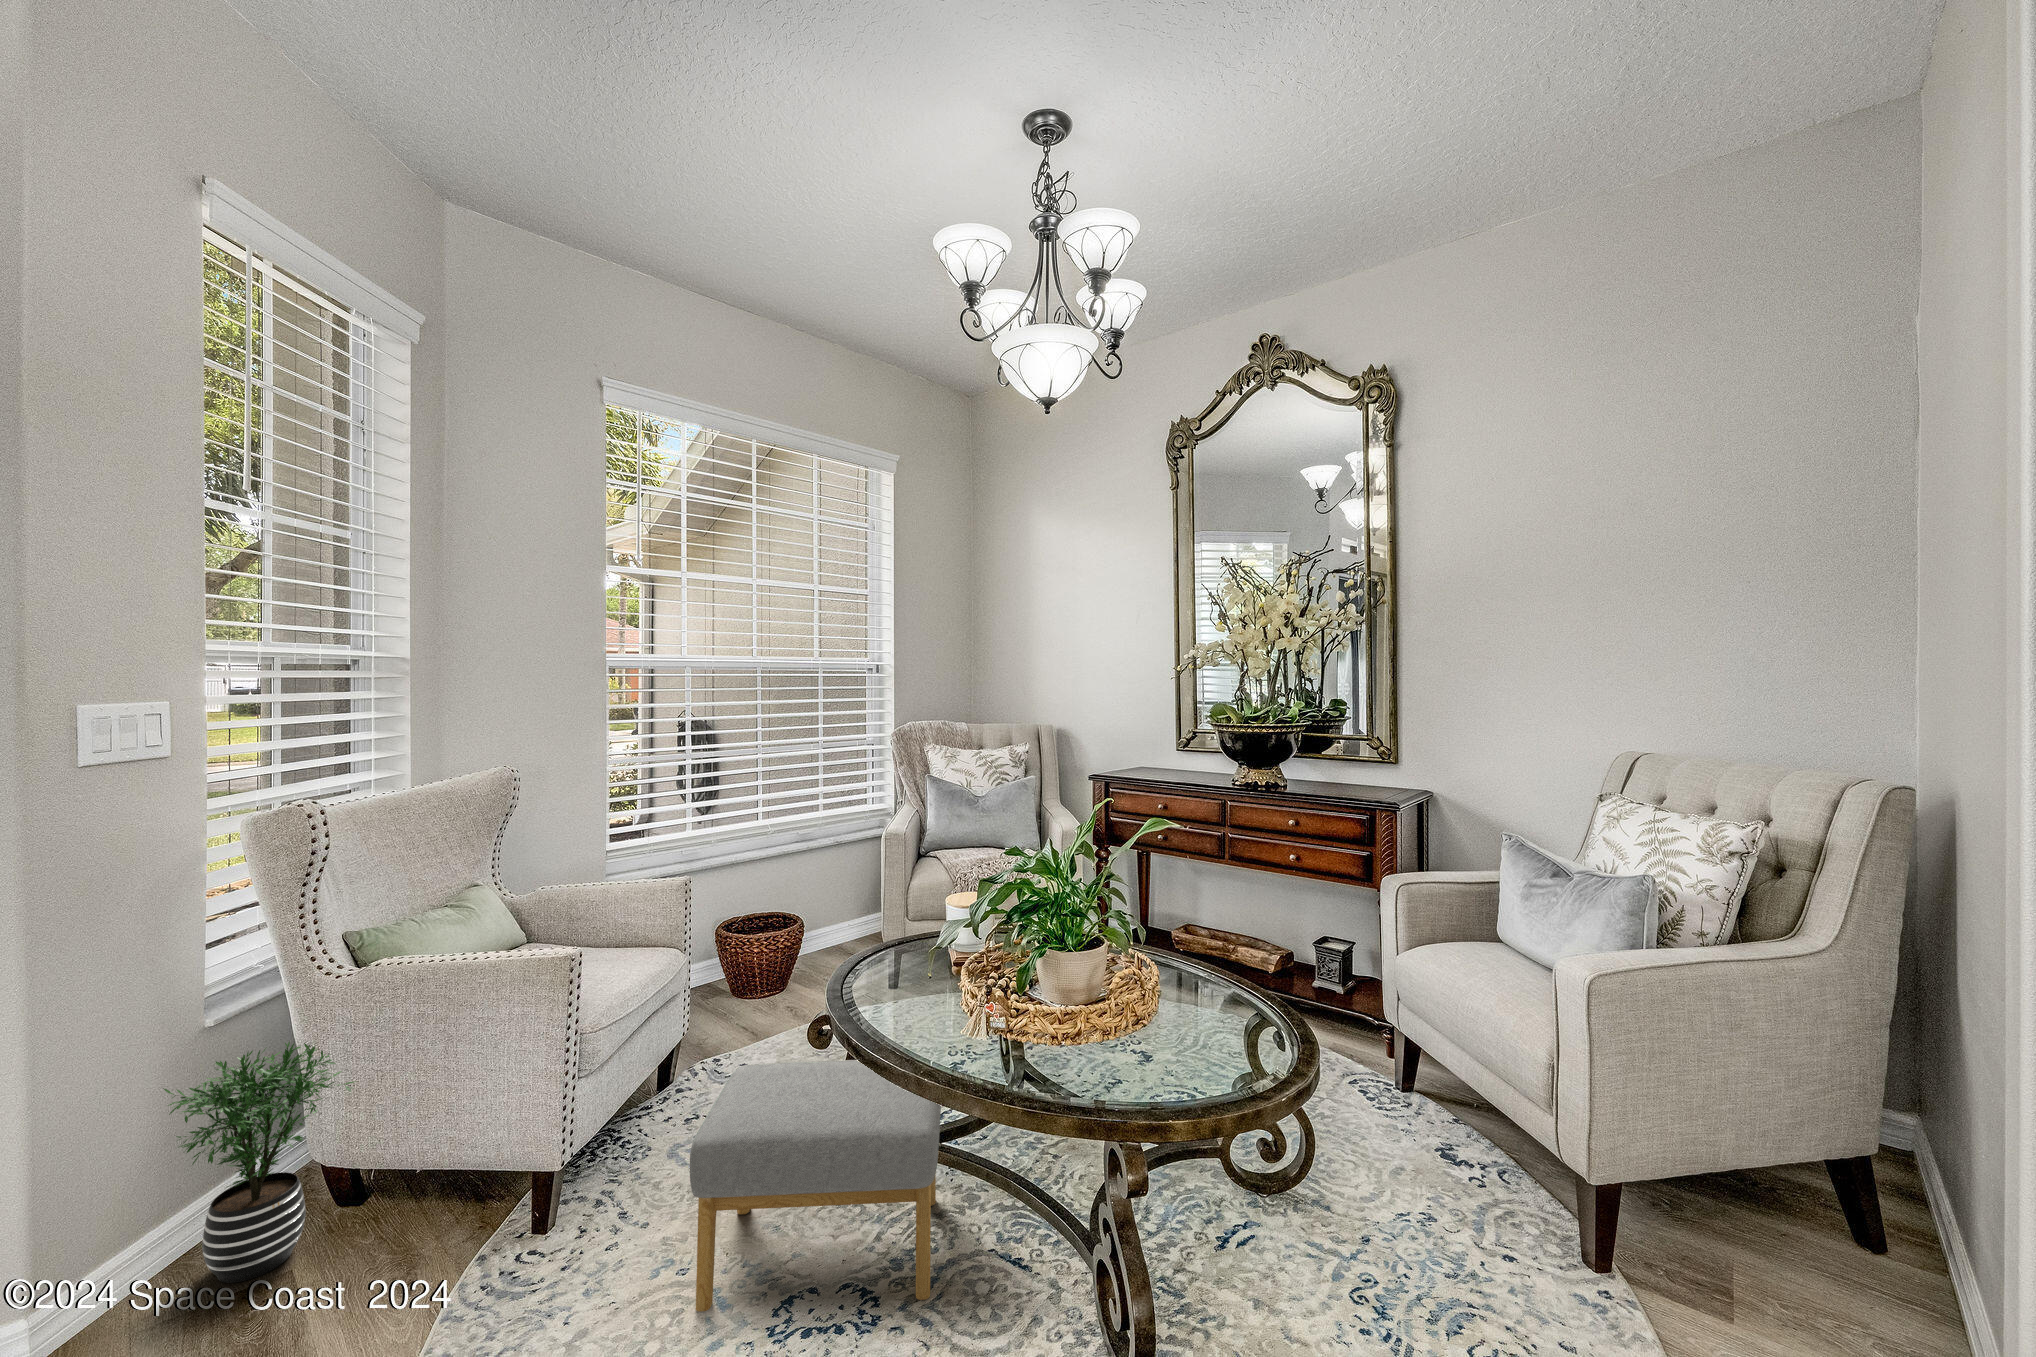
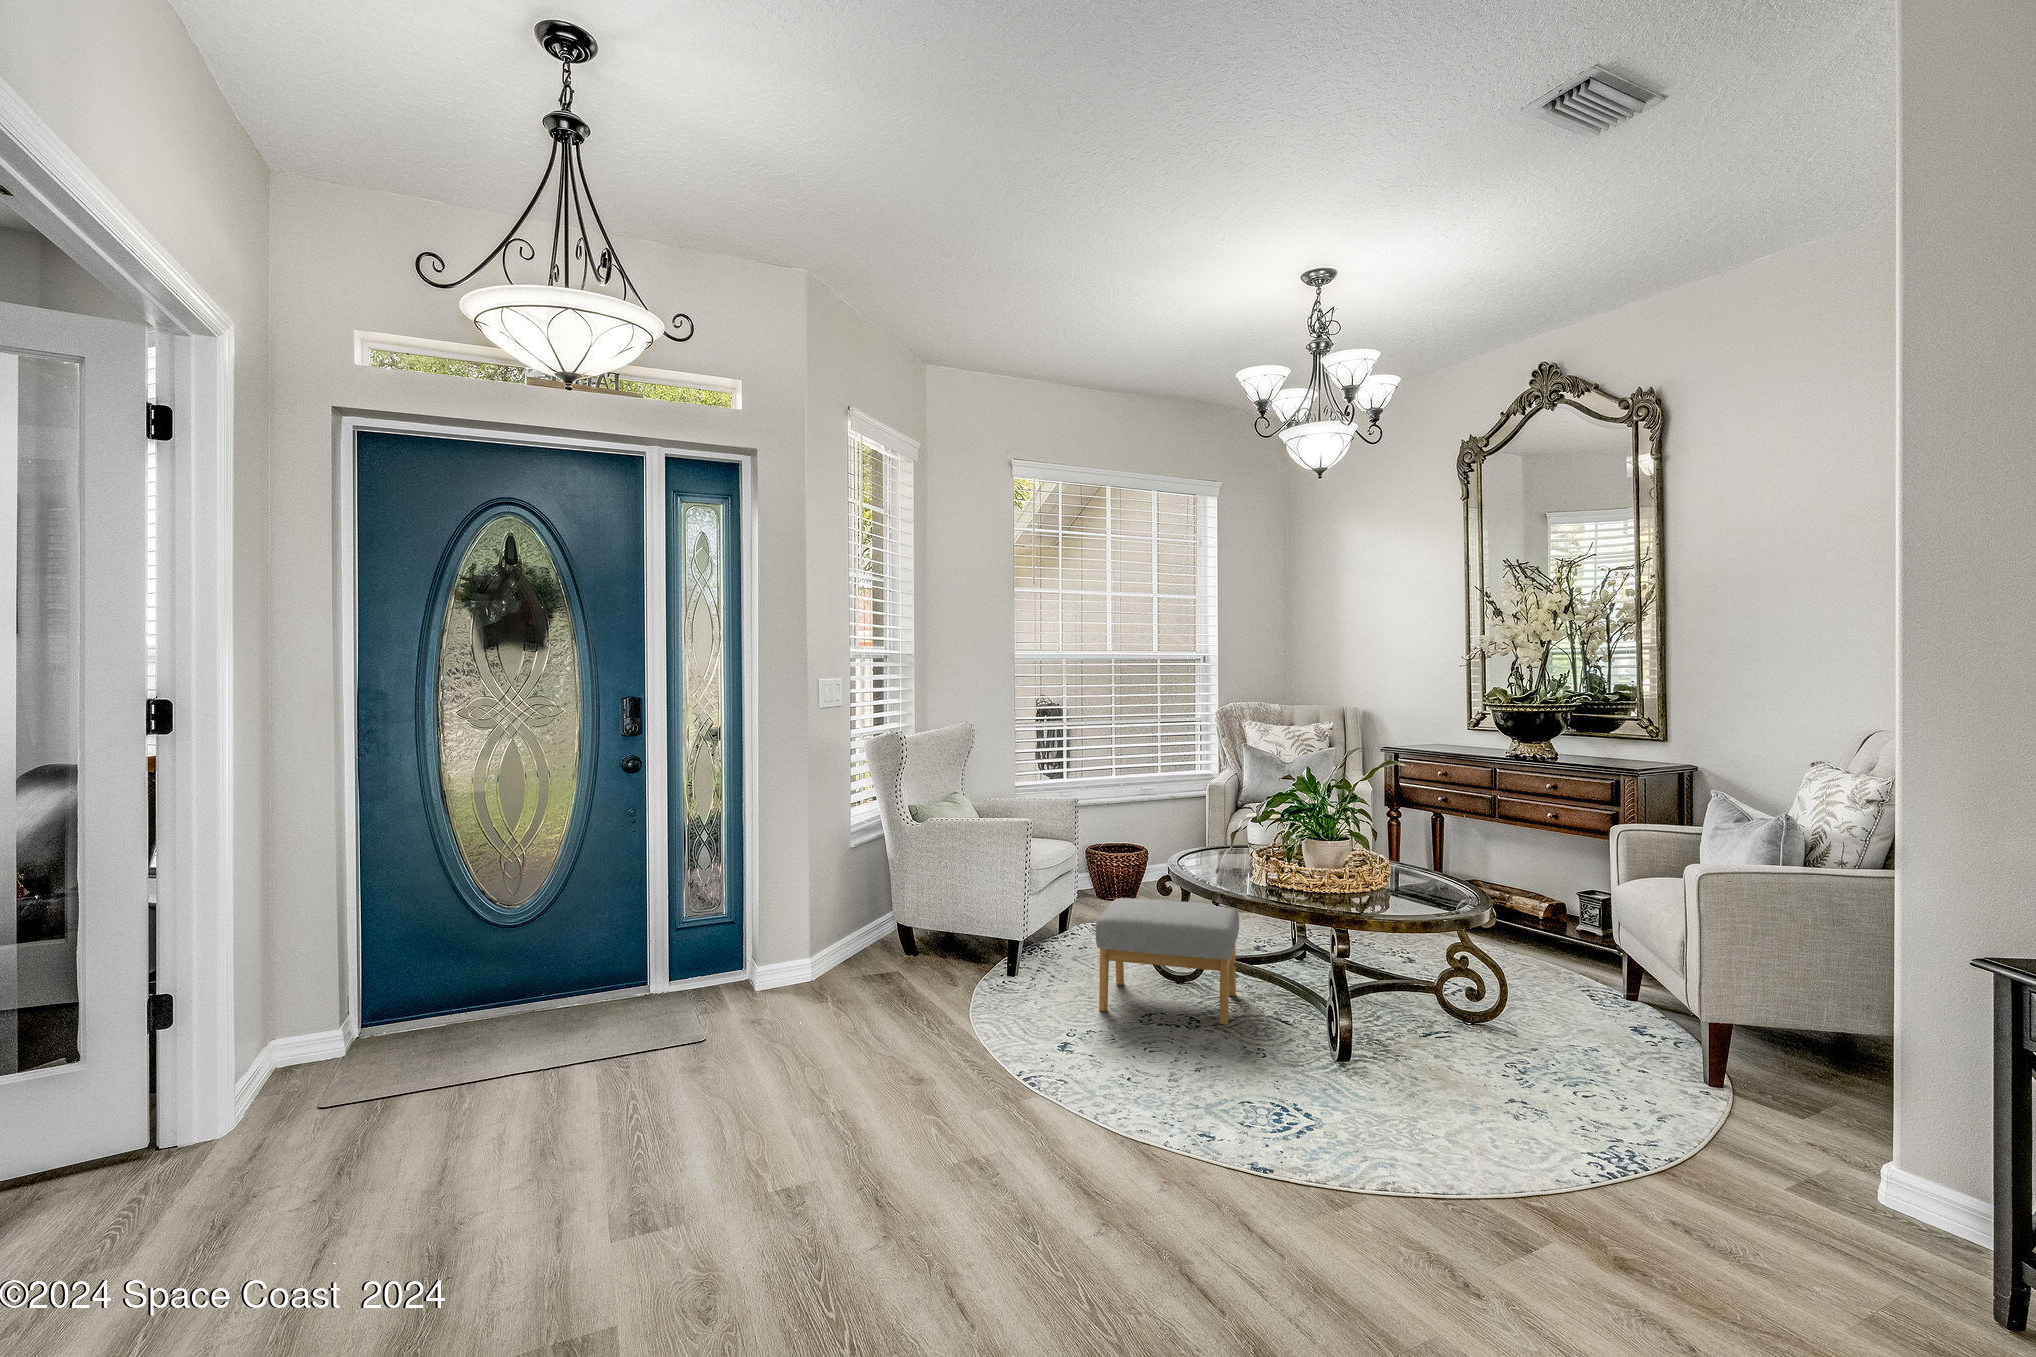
potted plant: present [163,1042,356,1283] -> none [843,860,923,973]

